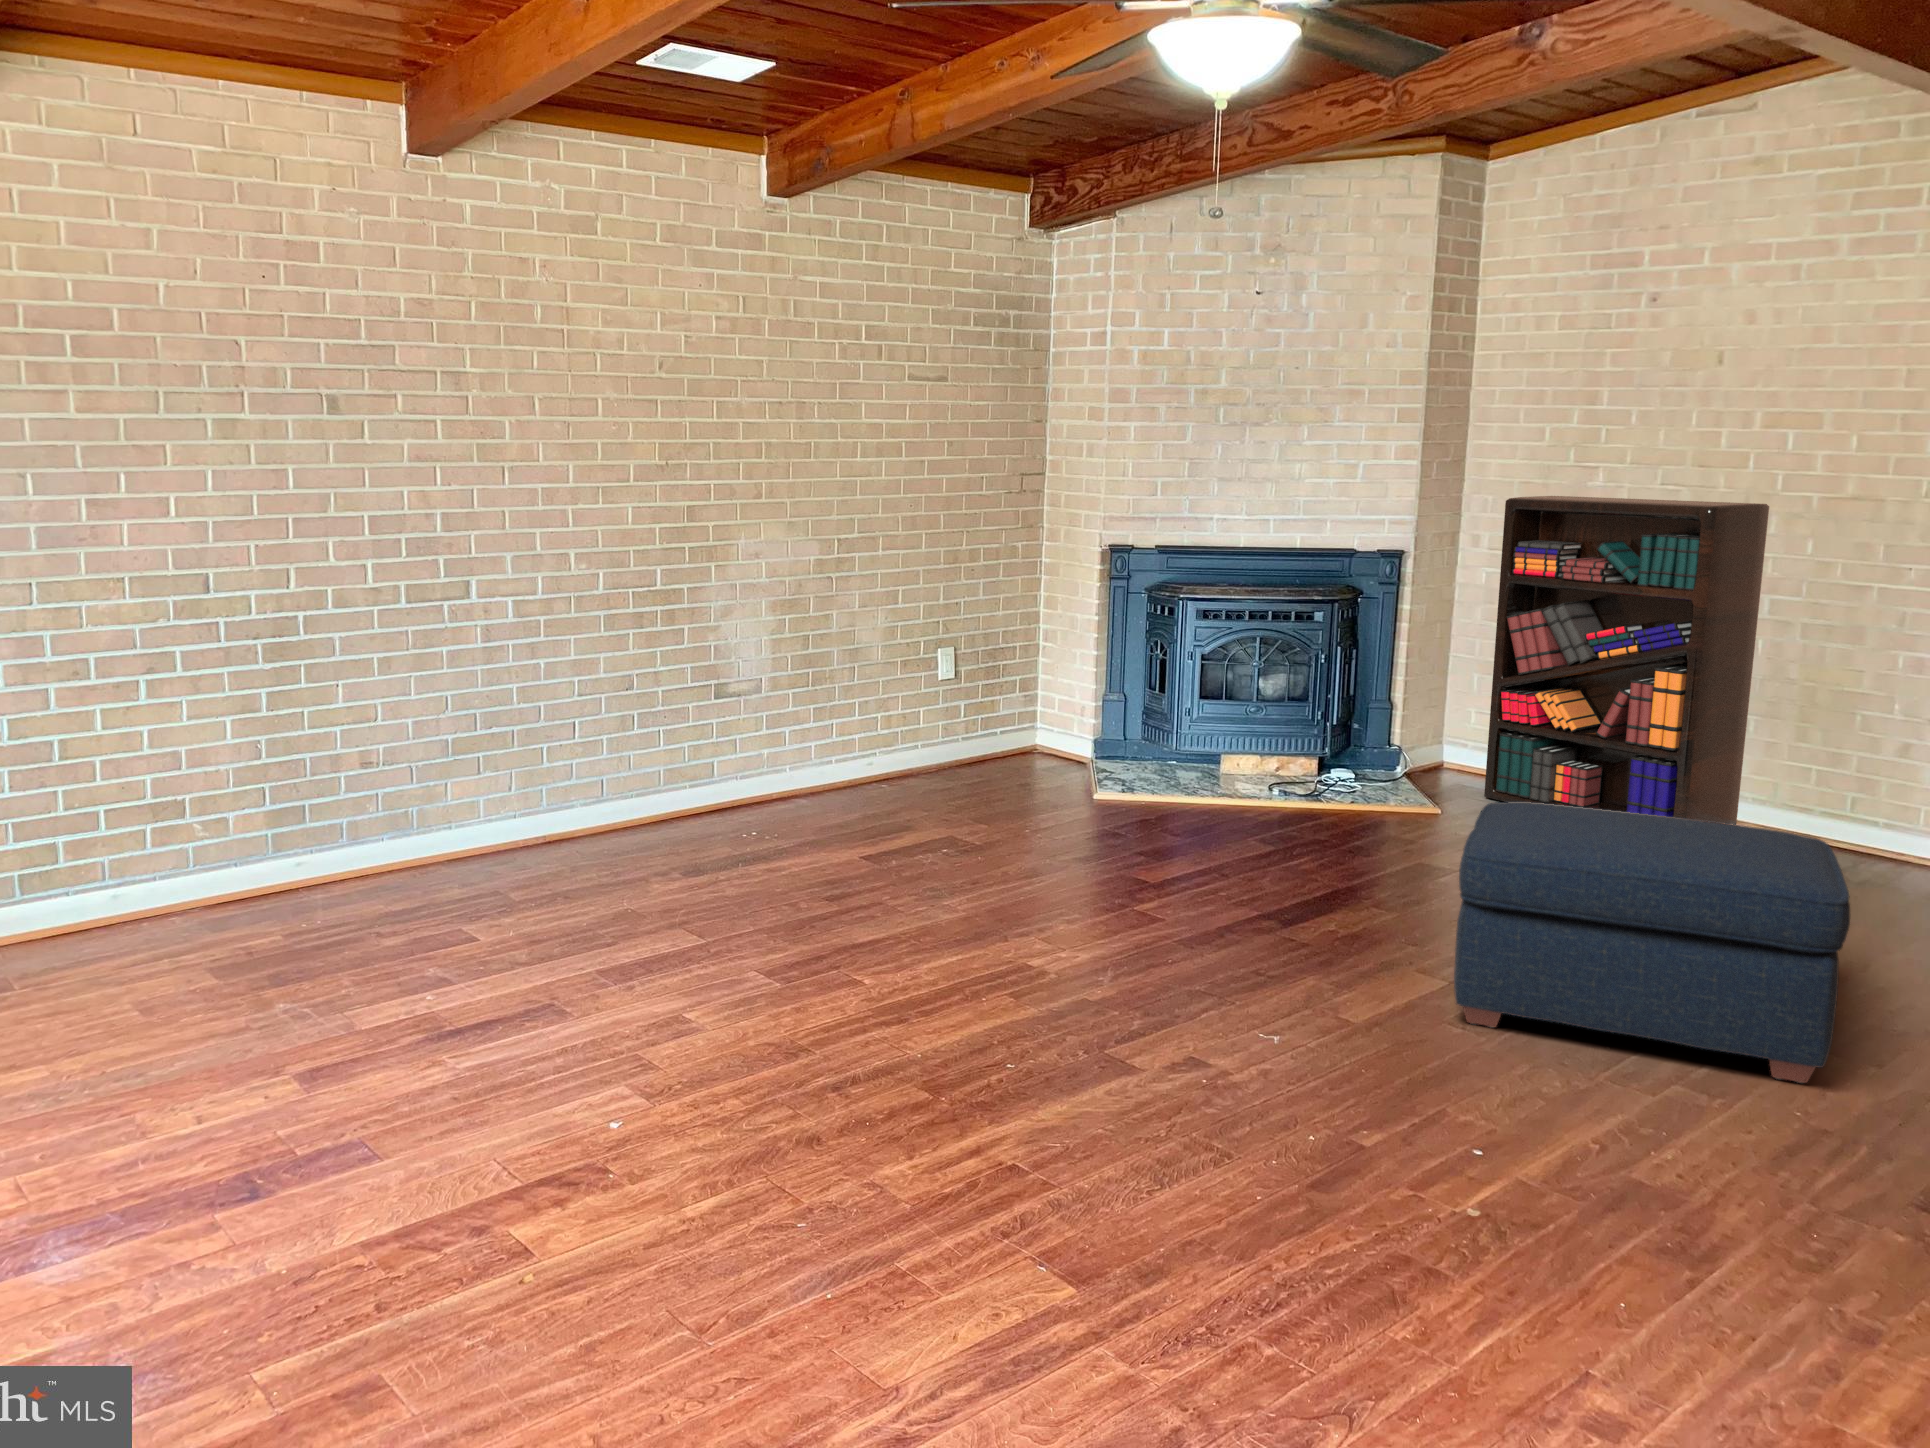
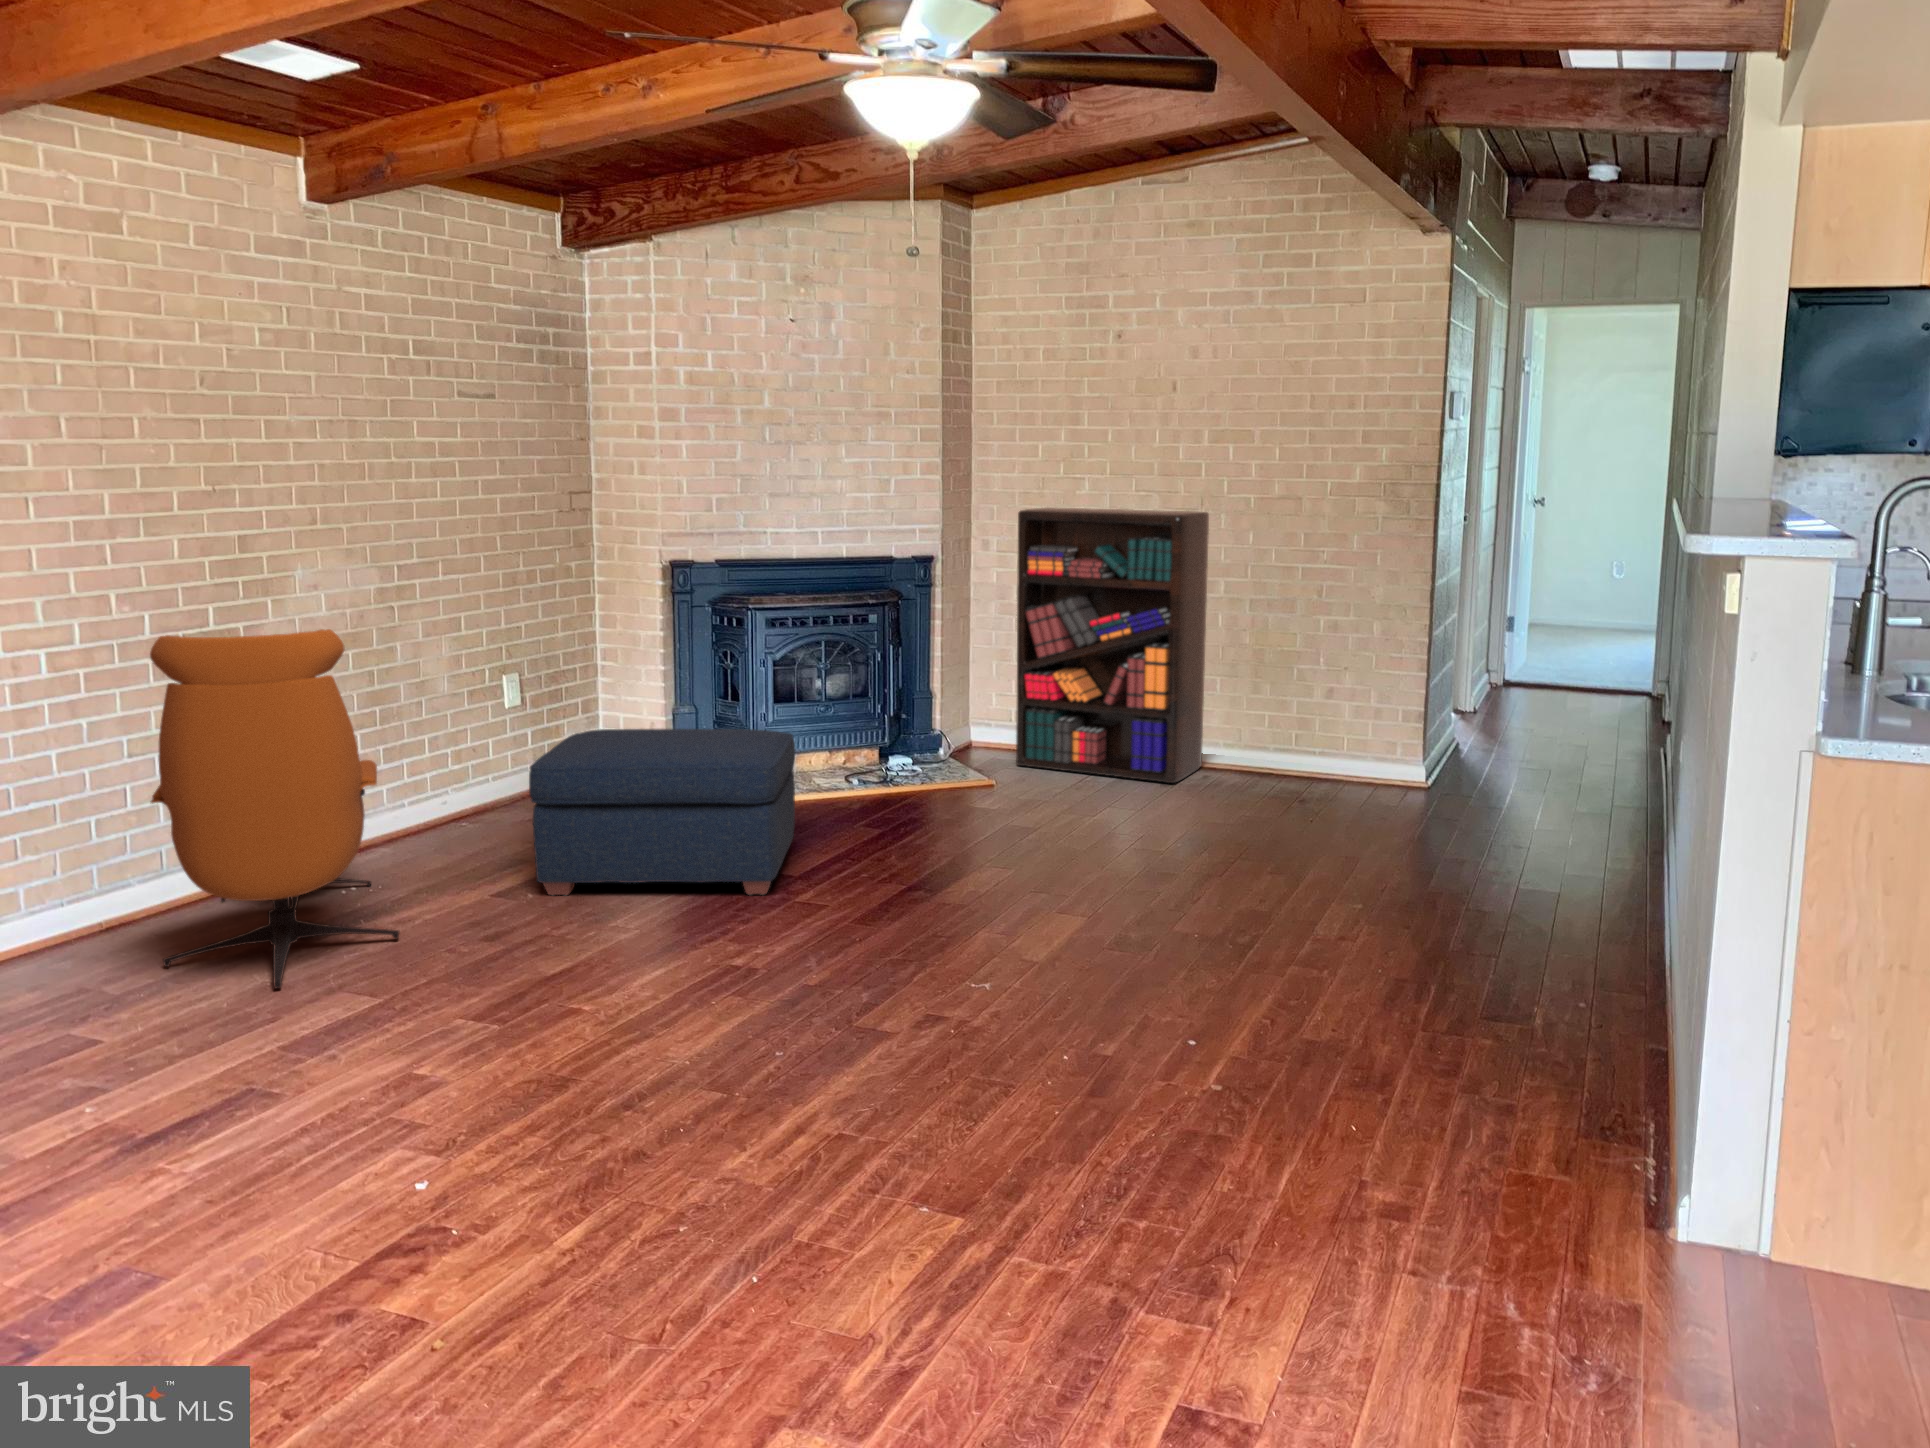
lounge chair: none [547,588,767,914] -> present [150,629,399,989]
ottoman: present [1454,802,1850,1083] -> present [529,729,795,895]

